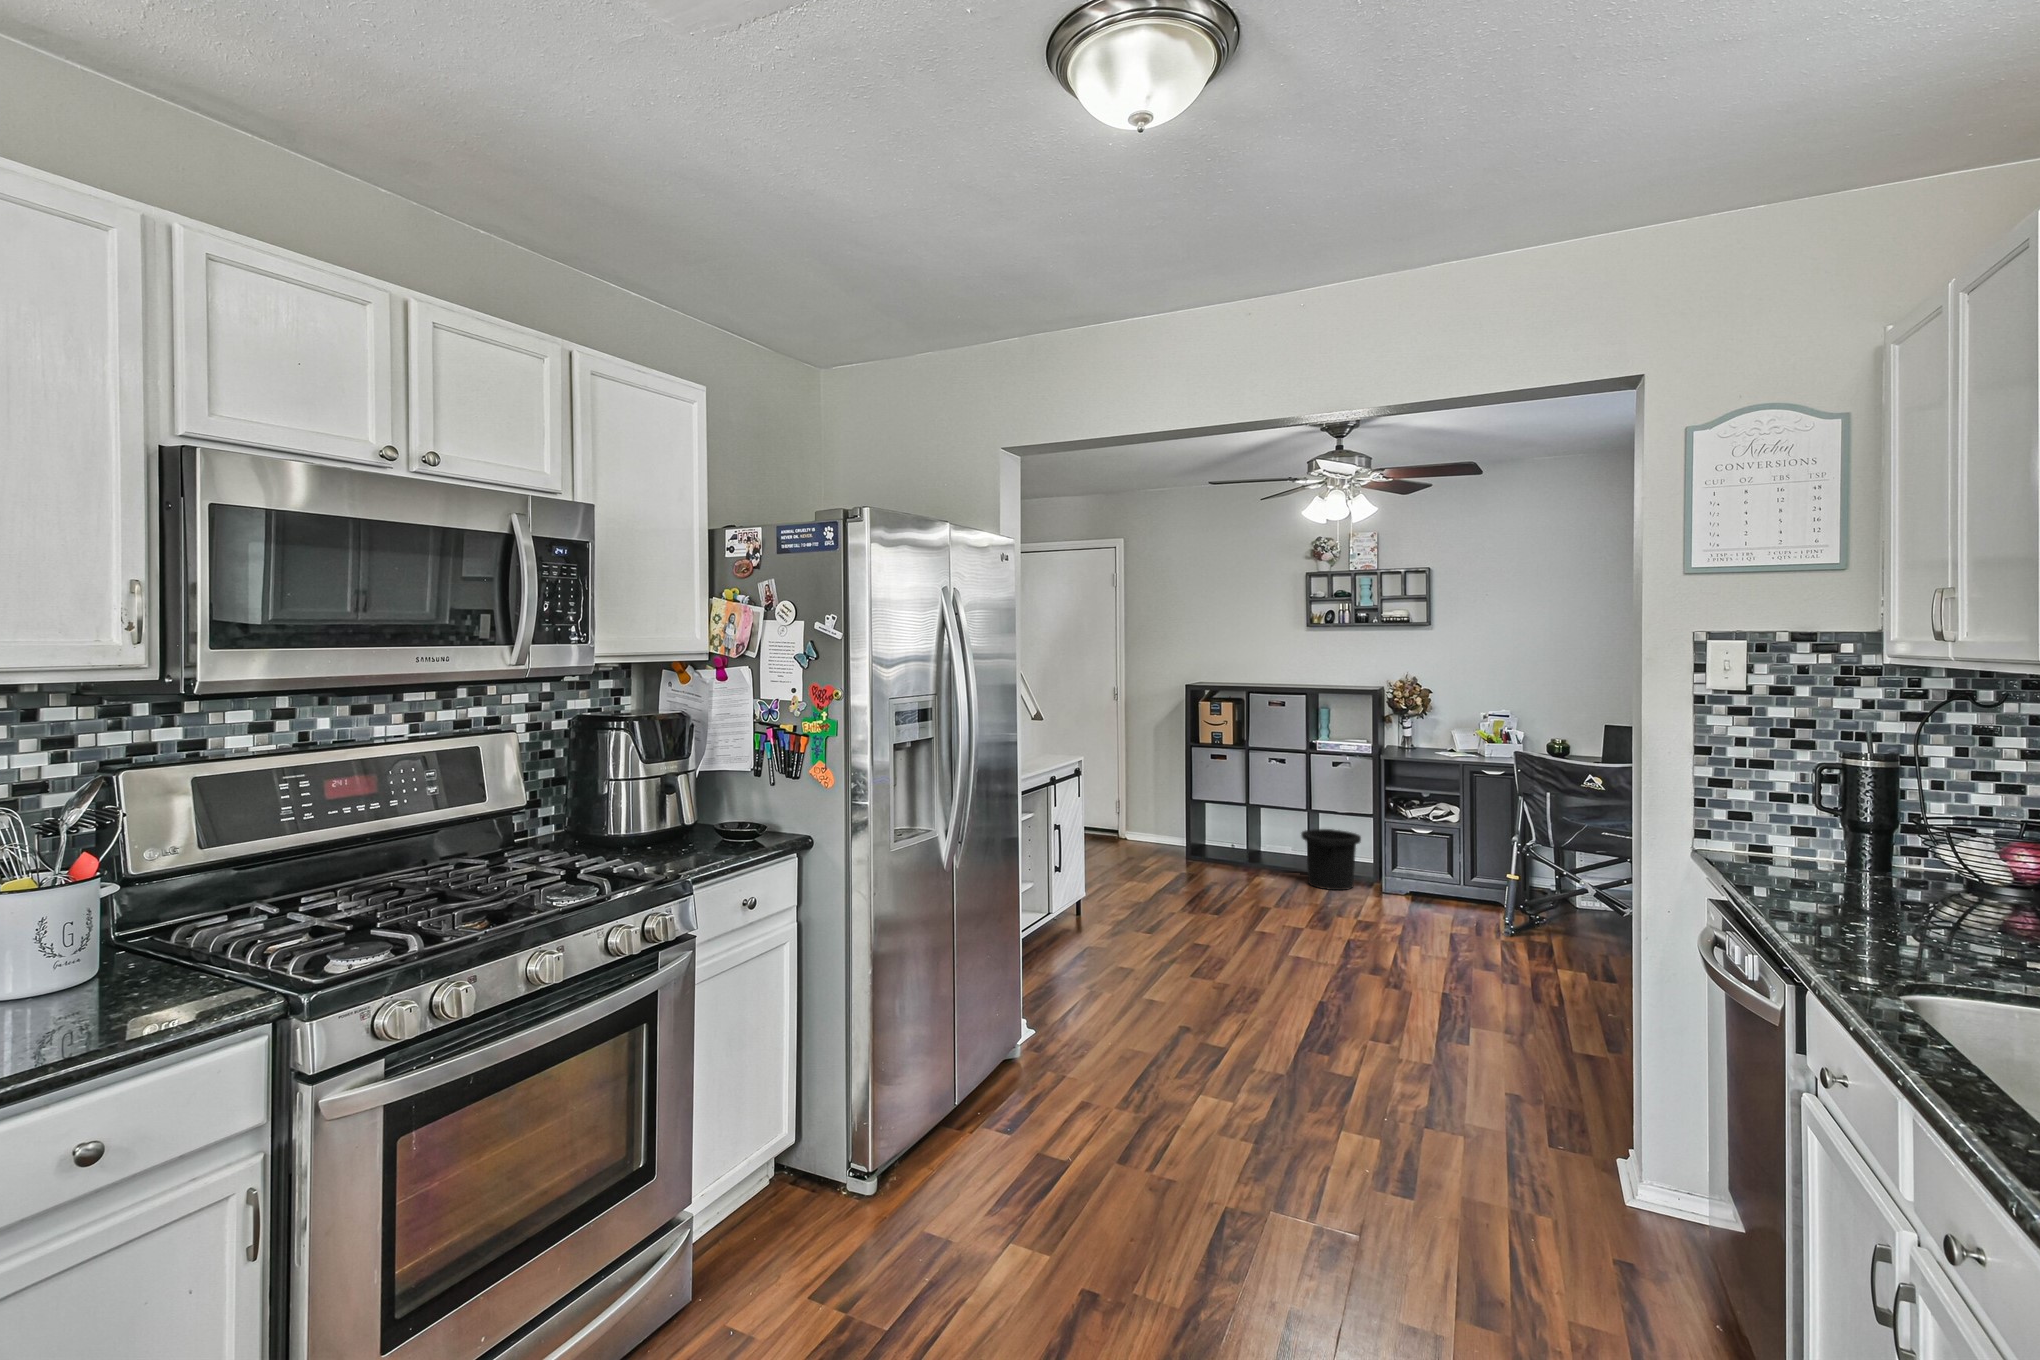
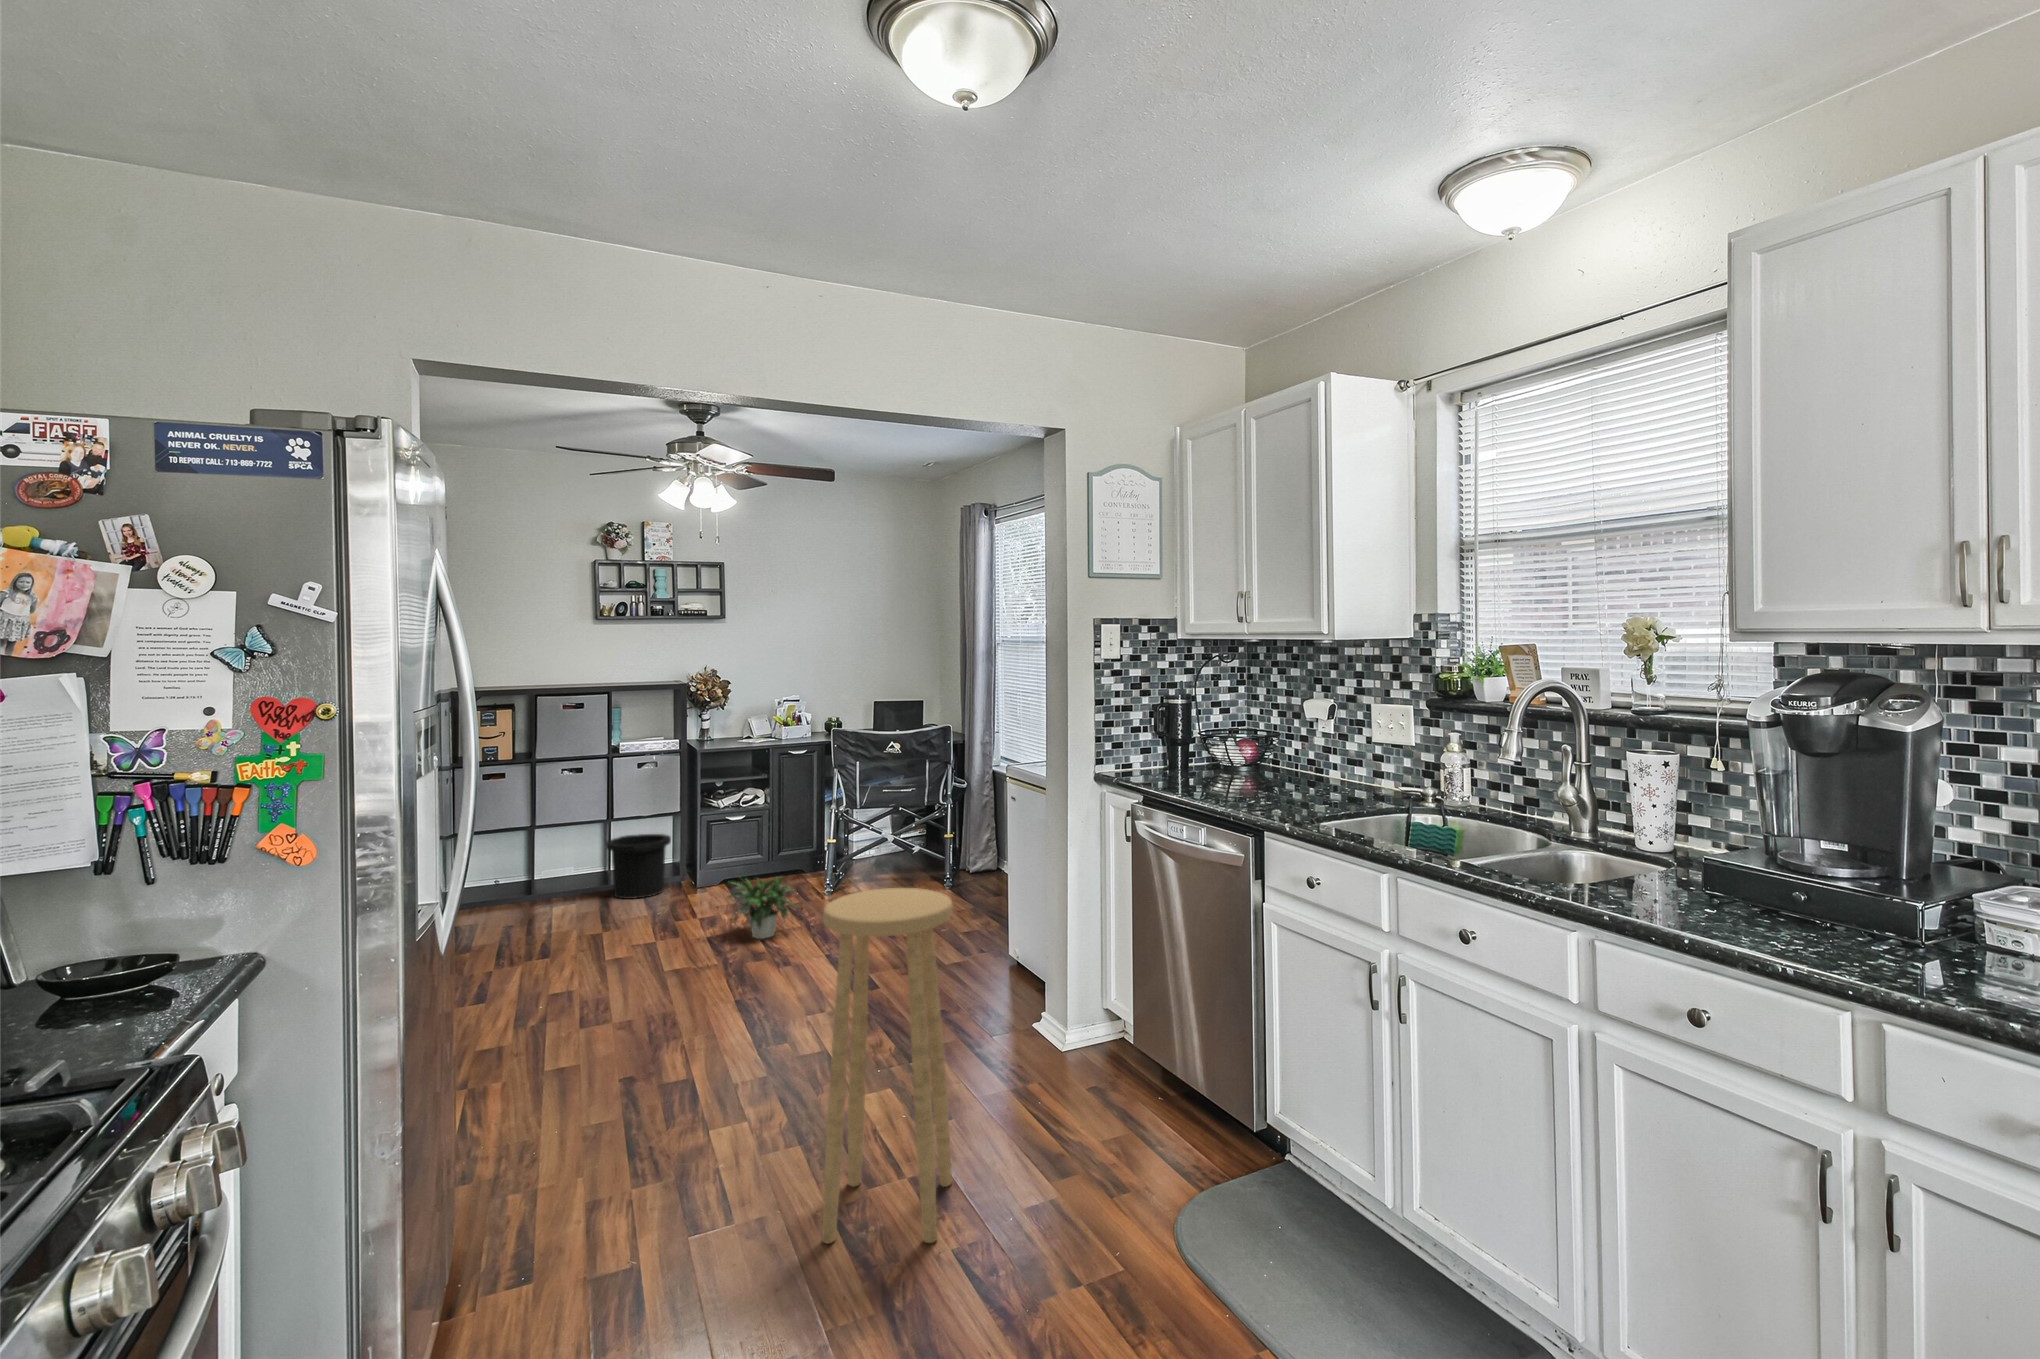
potted plant: none [1350,886,1440,957] -> present [728,878,798,939]
stool: none [1194,909,1353,1287] -> present [822,888,953,1243]

